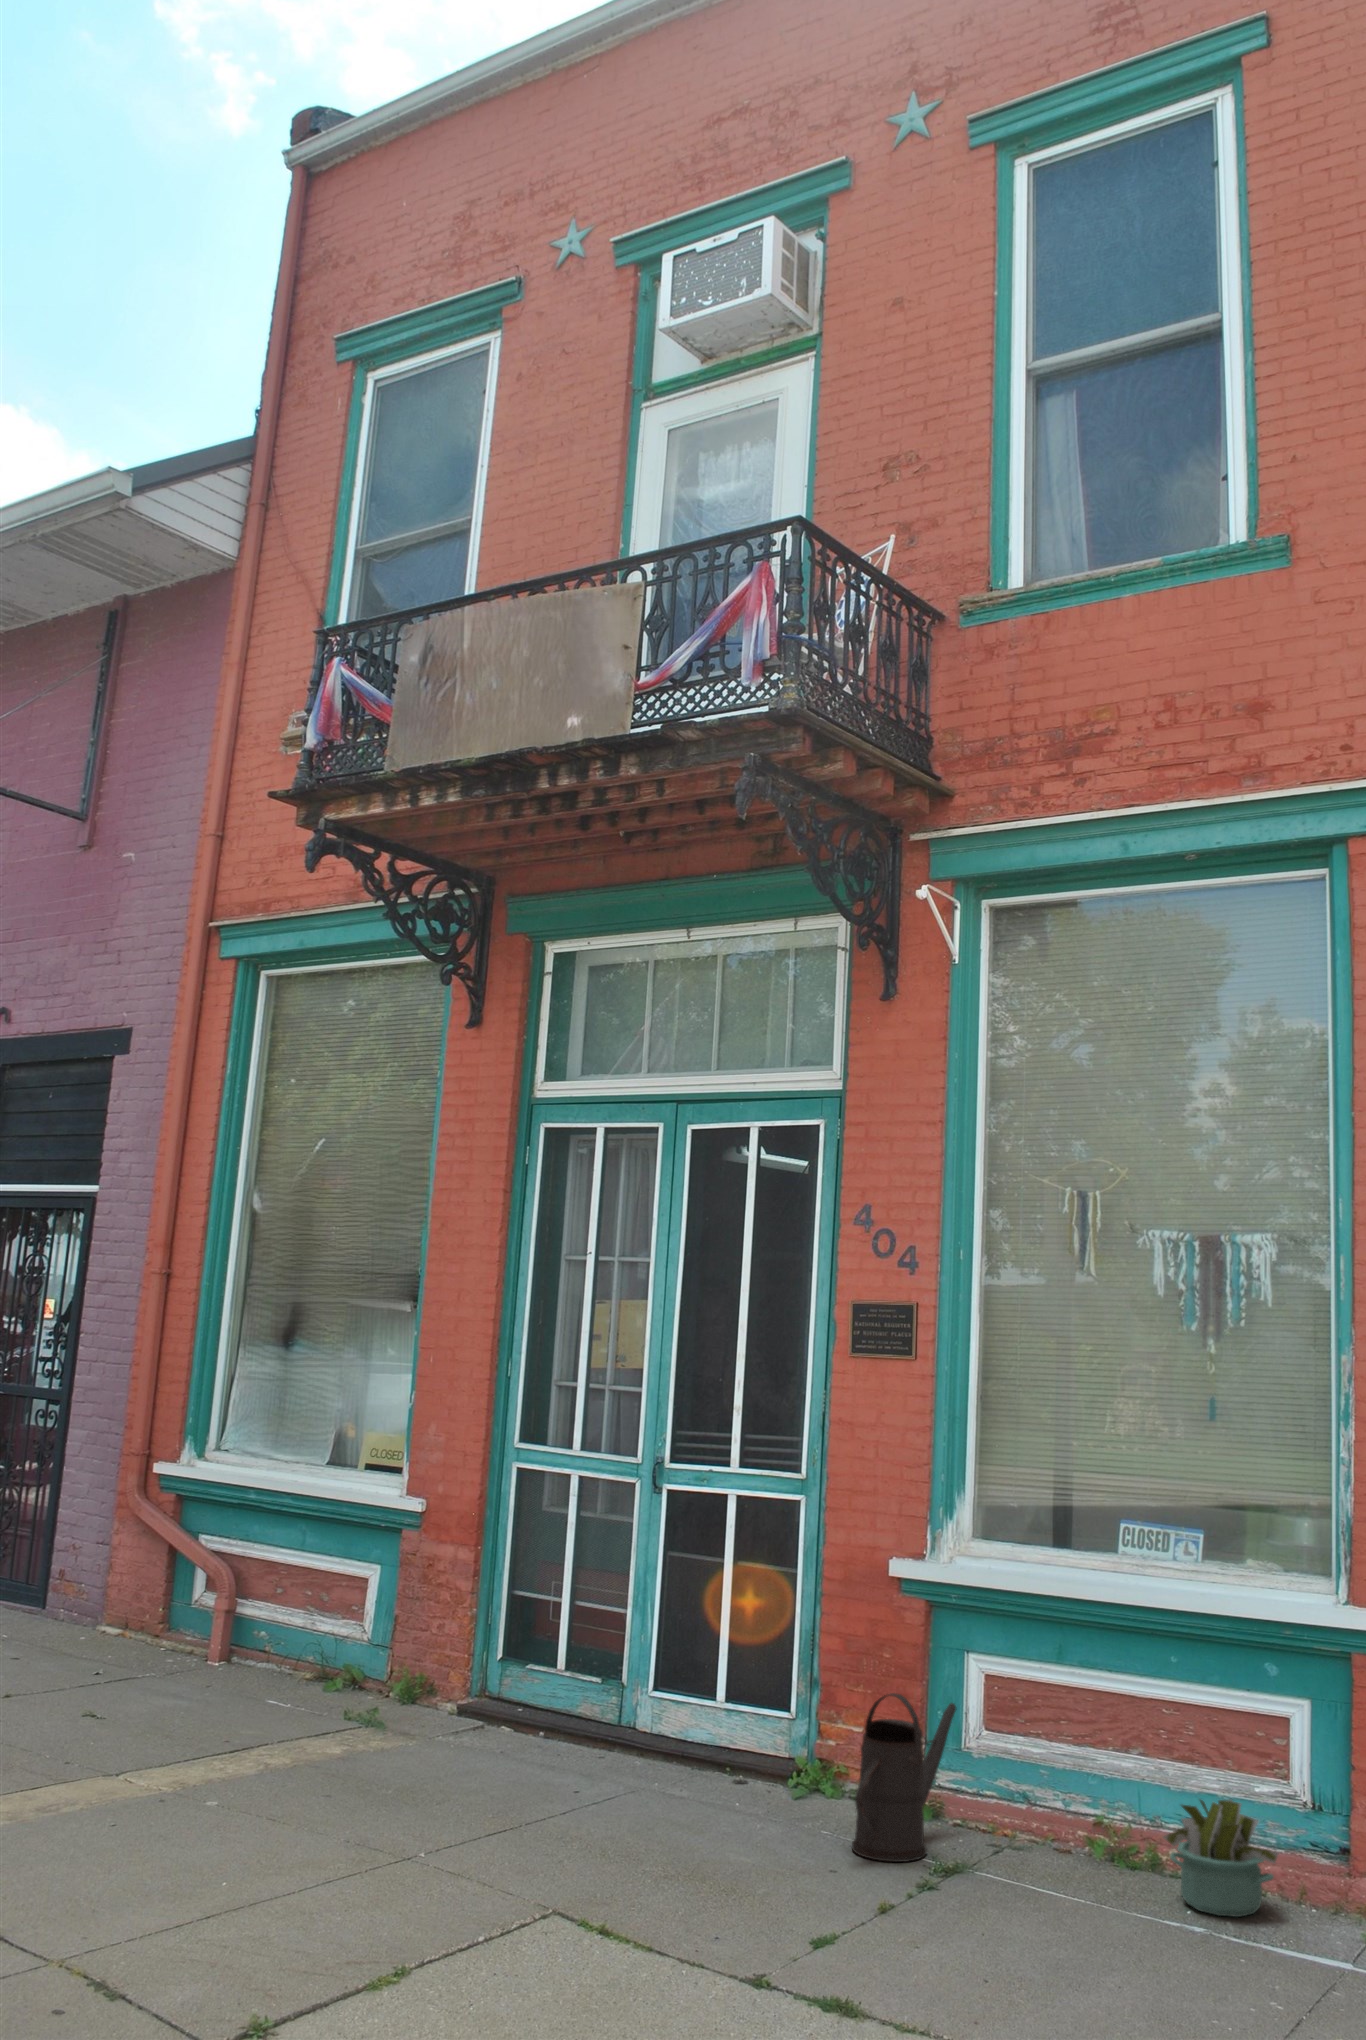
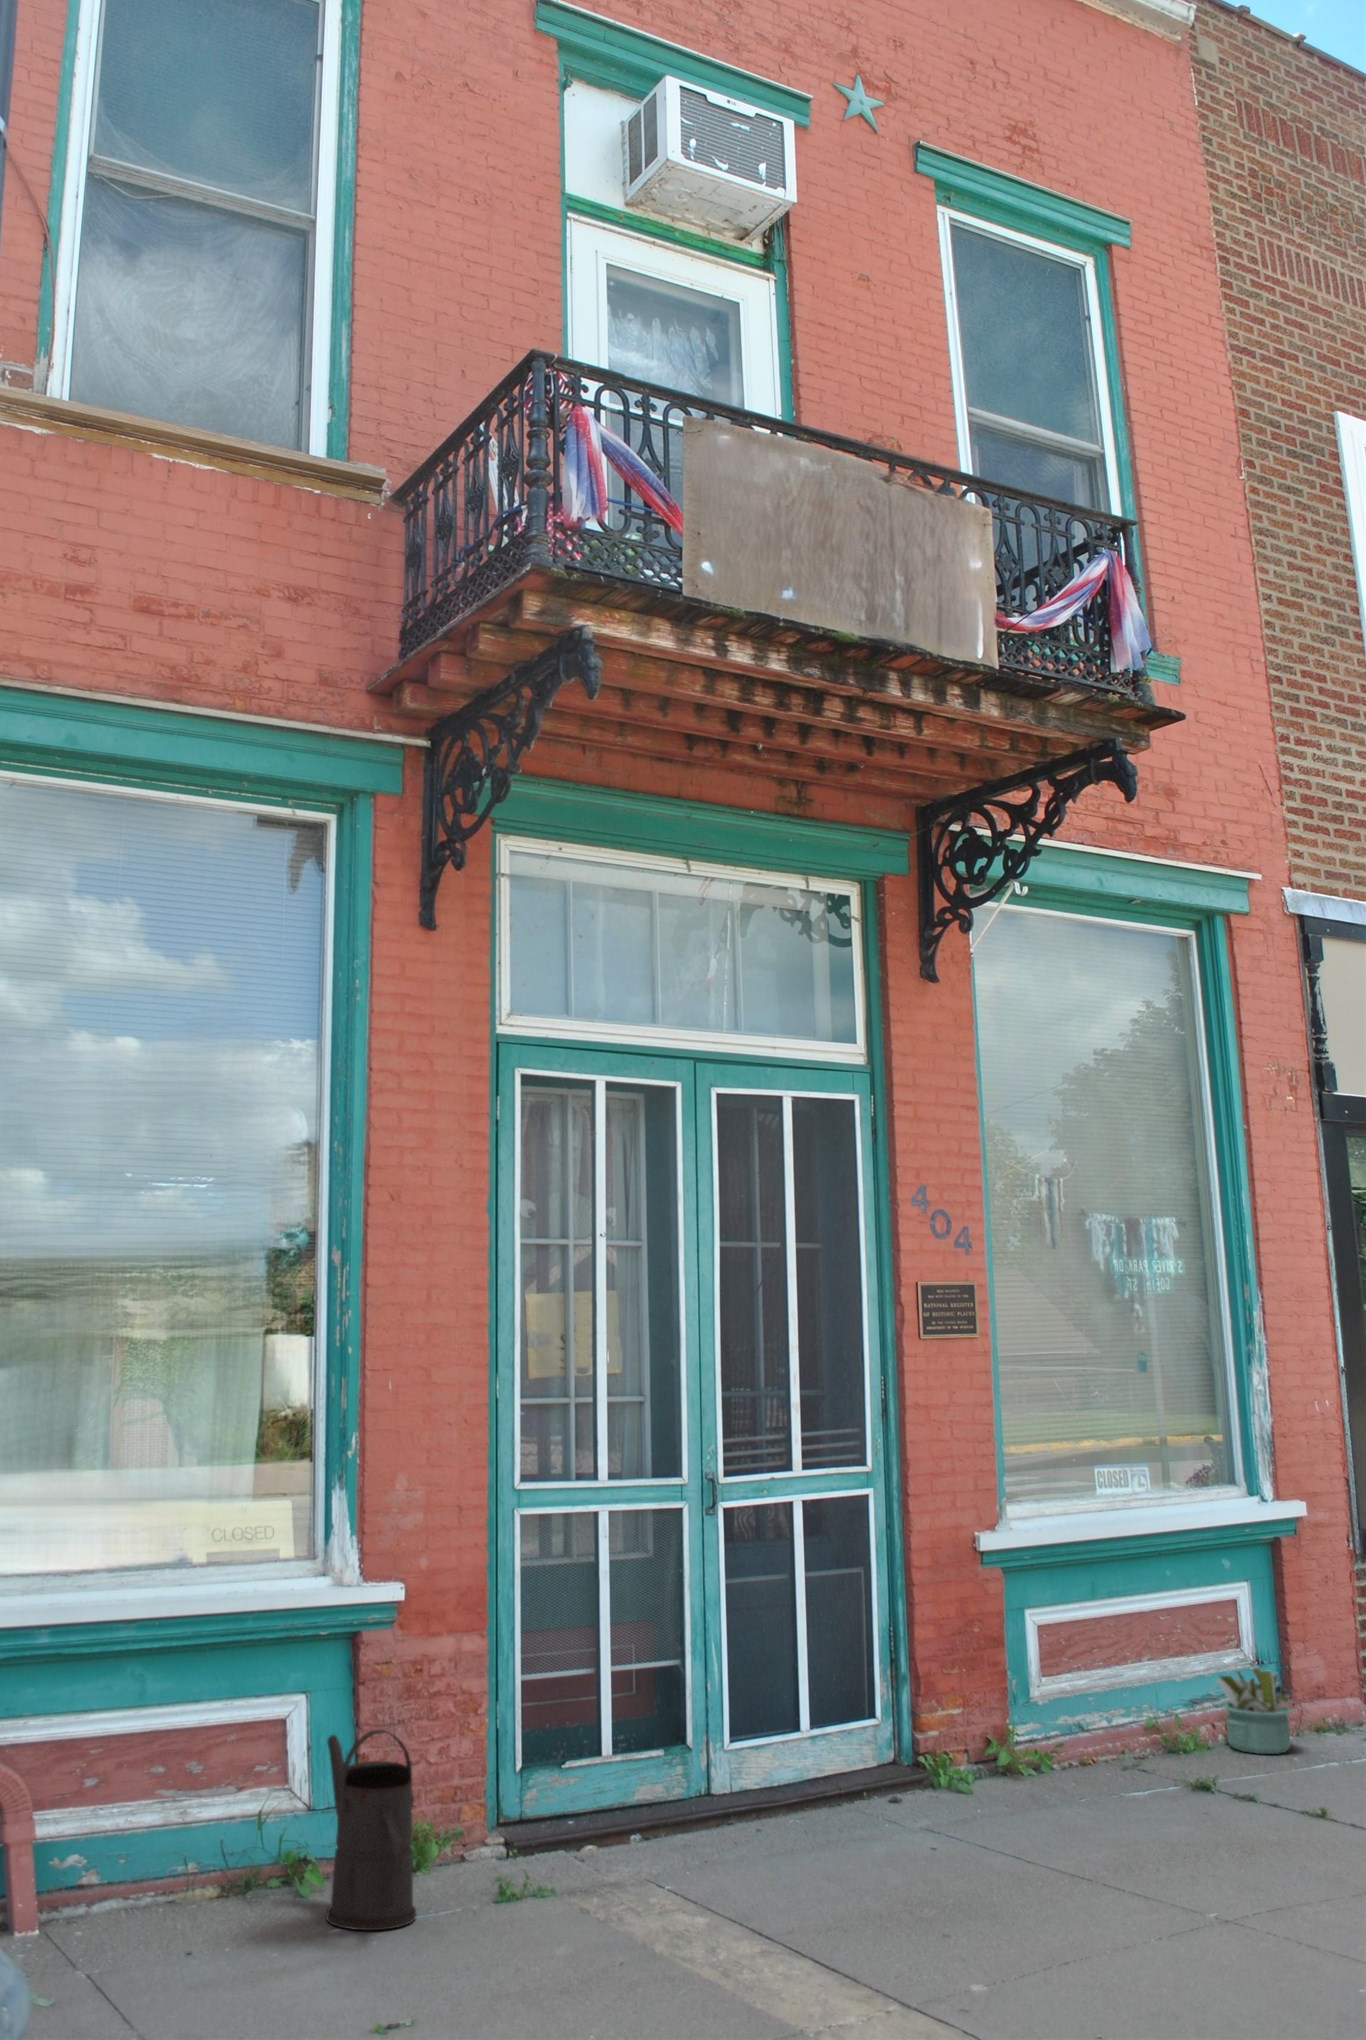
watering can: present [852,1693,956,1862] -> present [327,1729,416,1930]

